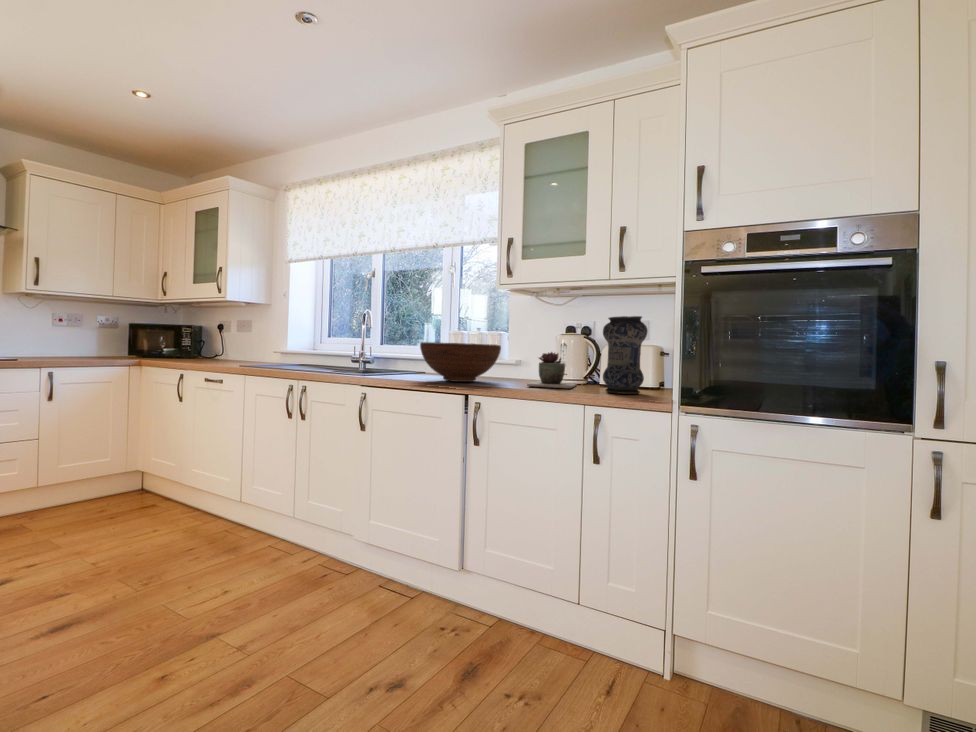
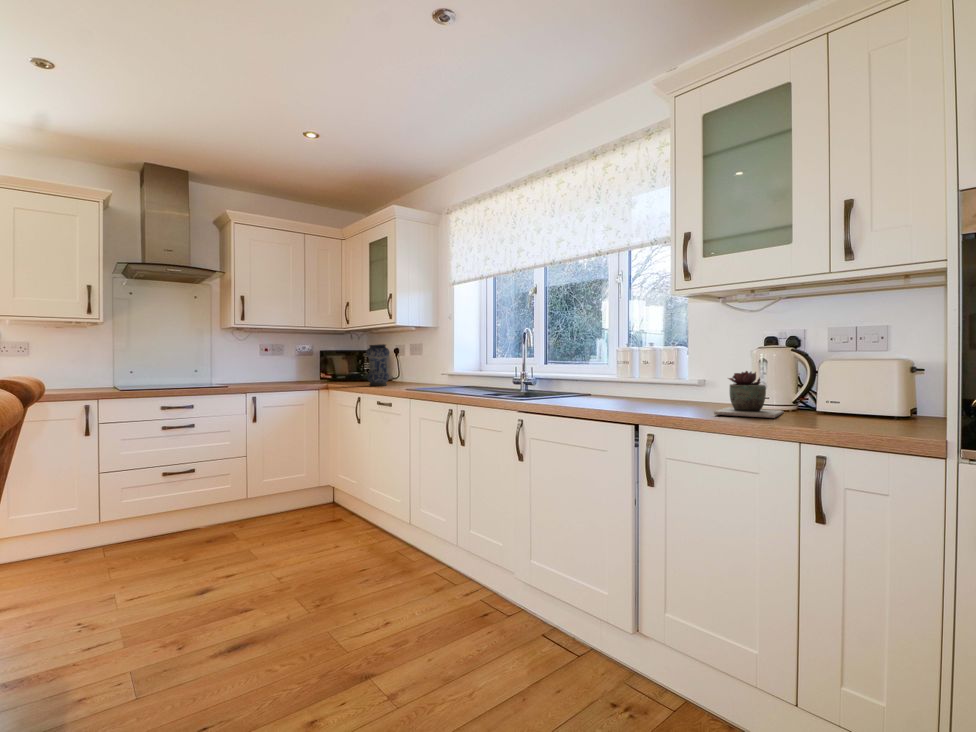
vase: present [603,316,648,394] -> present [366,344,389,386]
fruit bowl: present [420,342,501,382] -> none [582,363,679,408]

